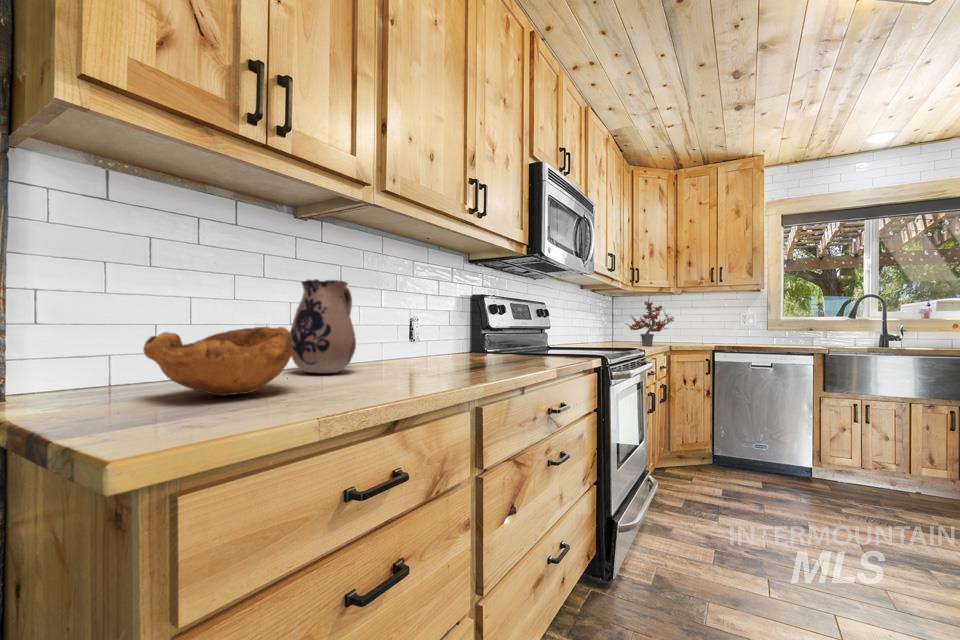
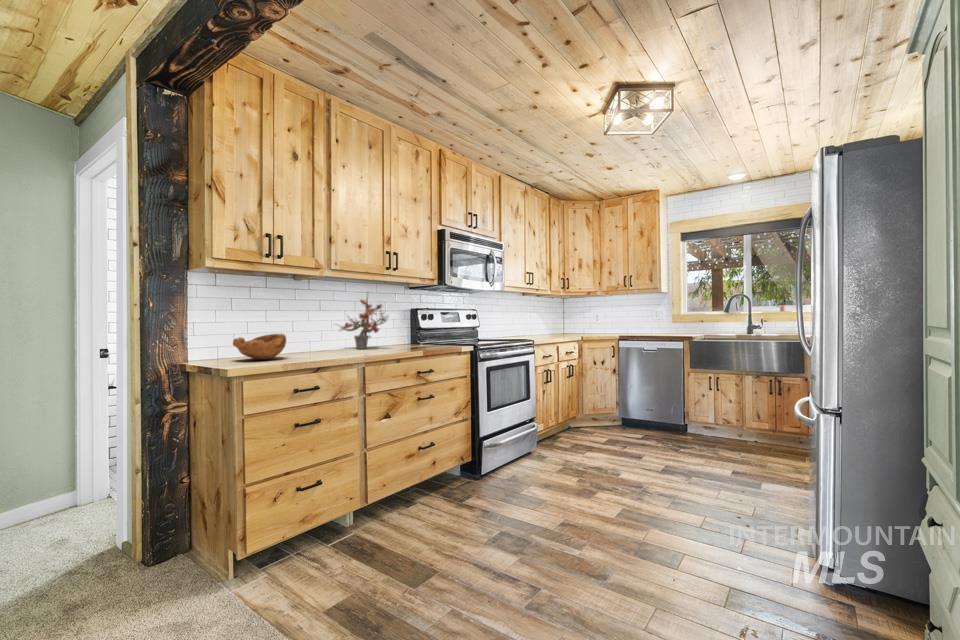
ceramic pitcher: present [290,279,356,373] -> none [292,311,323,353]
potted plant: present [627,295,674,346] -> present [341,297,388,349]

